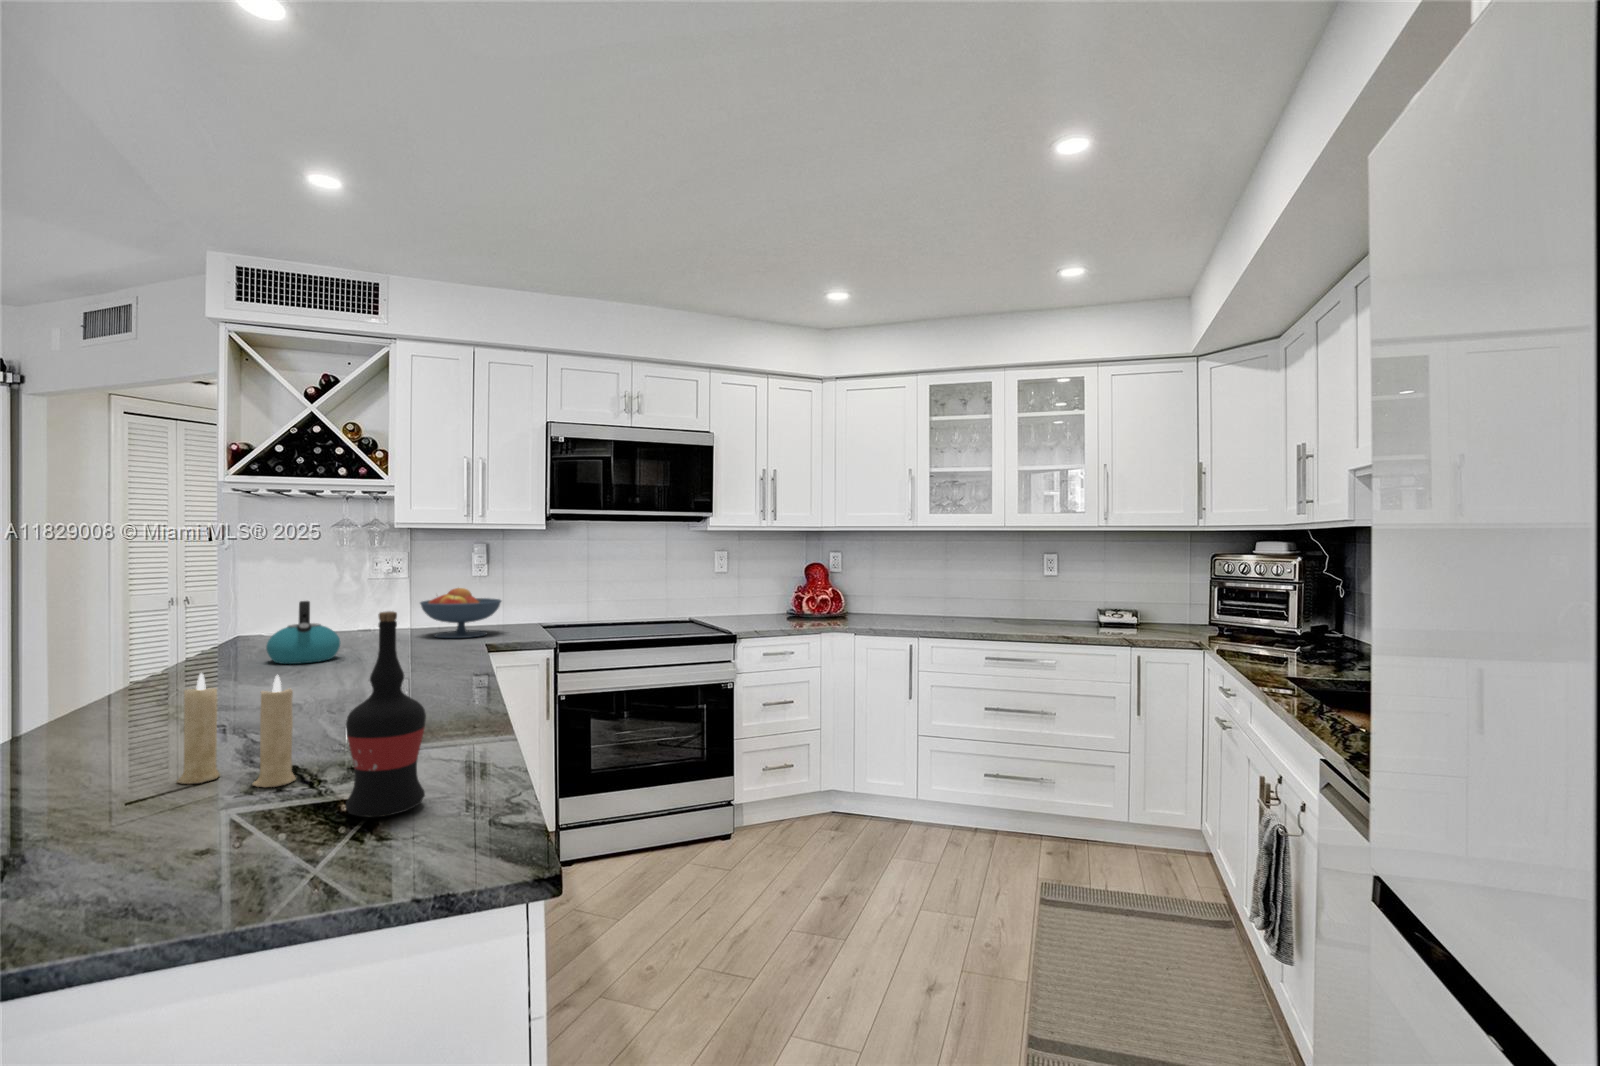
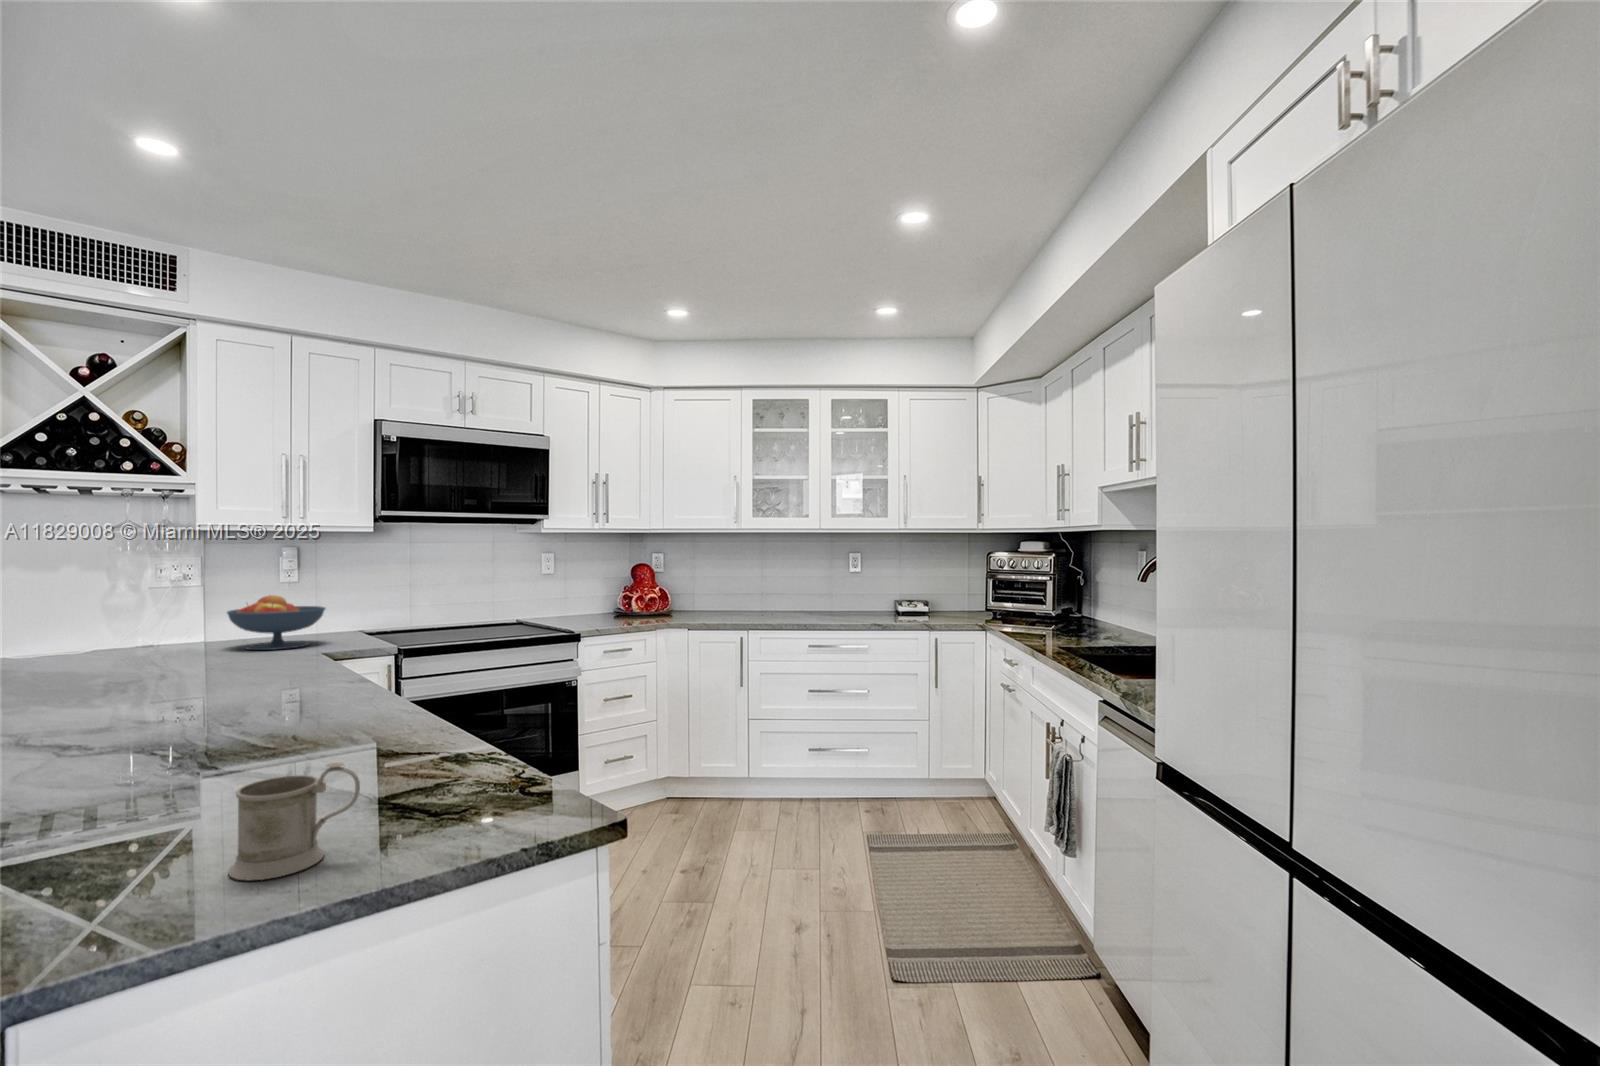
kettle: present [266,601,340,664] -> none [57,612,153,684]
wine bottle: present [345,611,426,817] -> none [370,606,444,799]
candle: present [177,673,296,787] -> none [128,671,271,795]
mug: none [132,783,259,903] -> present [228,763,360,881]

